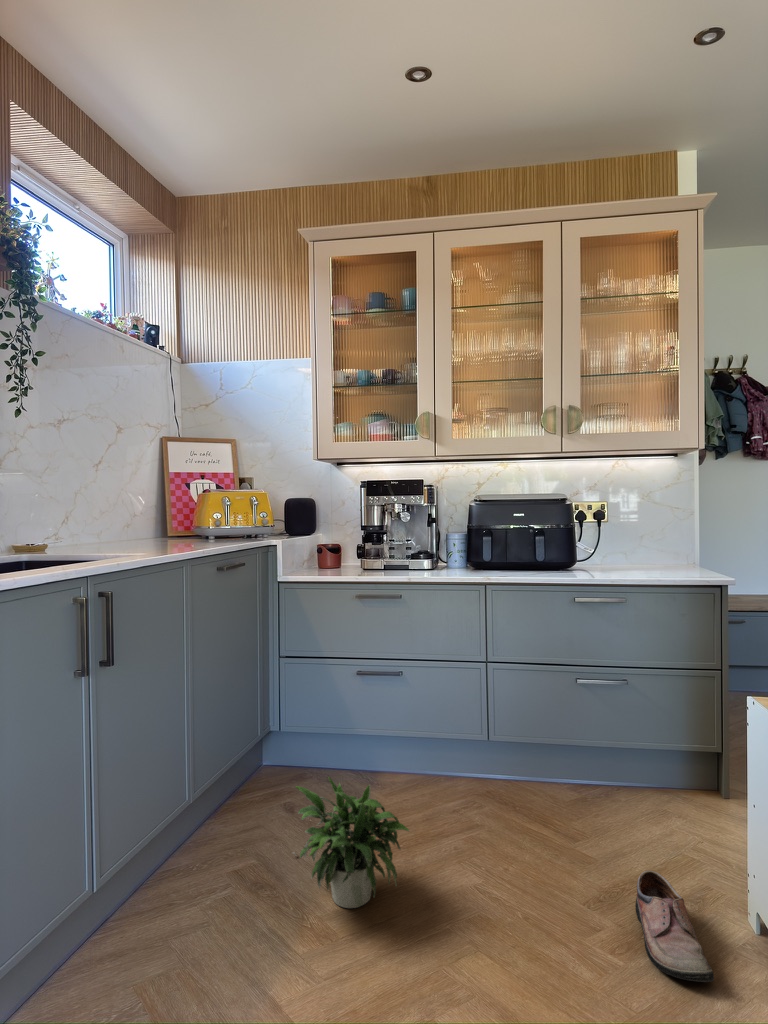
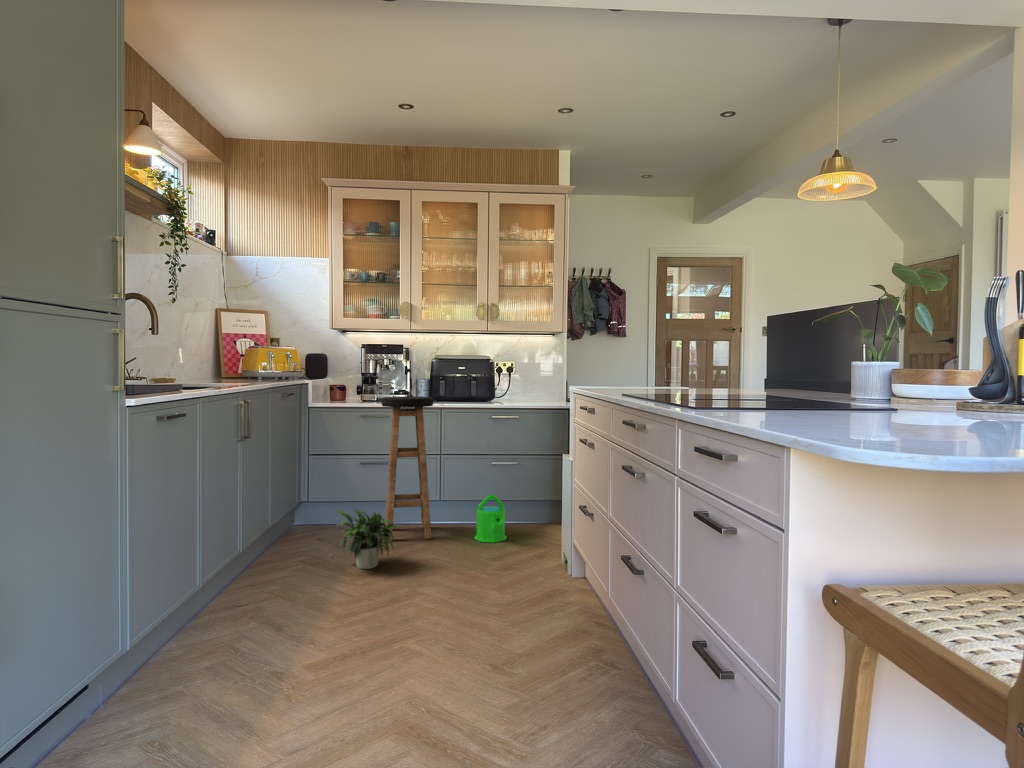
bar stool: none [386,566,473,821] -> present [381,396,433,541]
watering can: none [550,751,613,846] -> present [474,495,507,542]
shoe: present [635,871,714,982] -> none [511,539,539,571]

